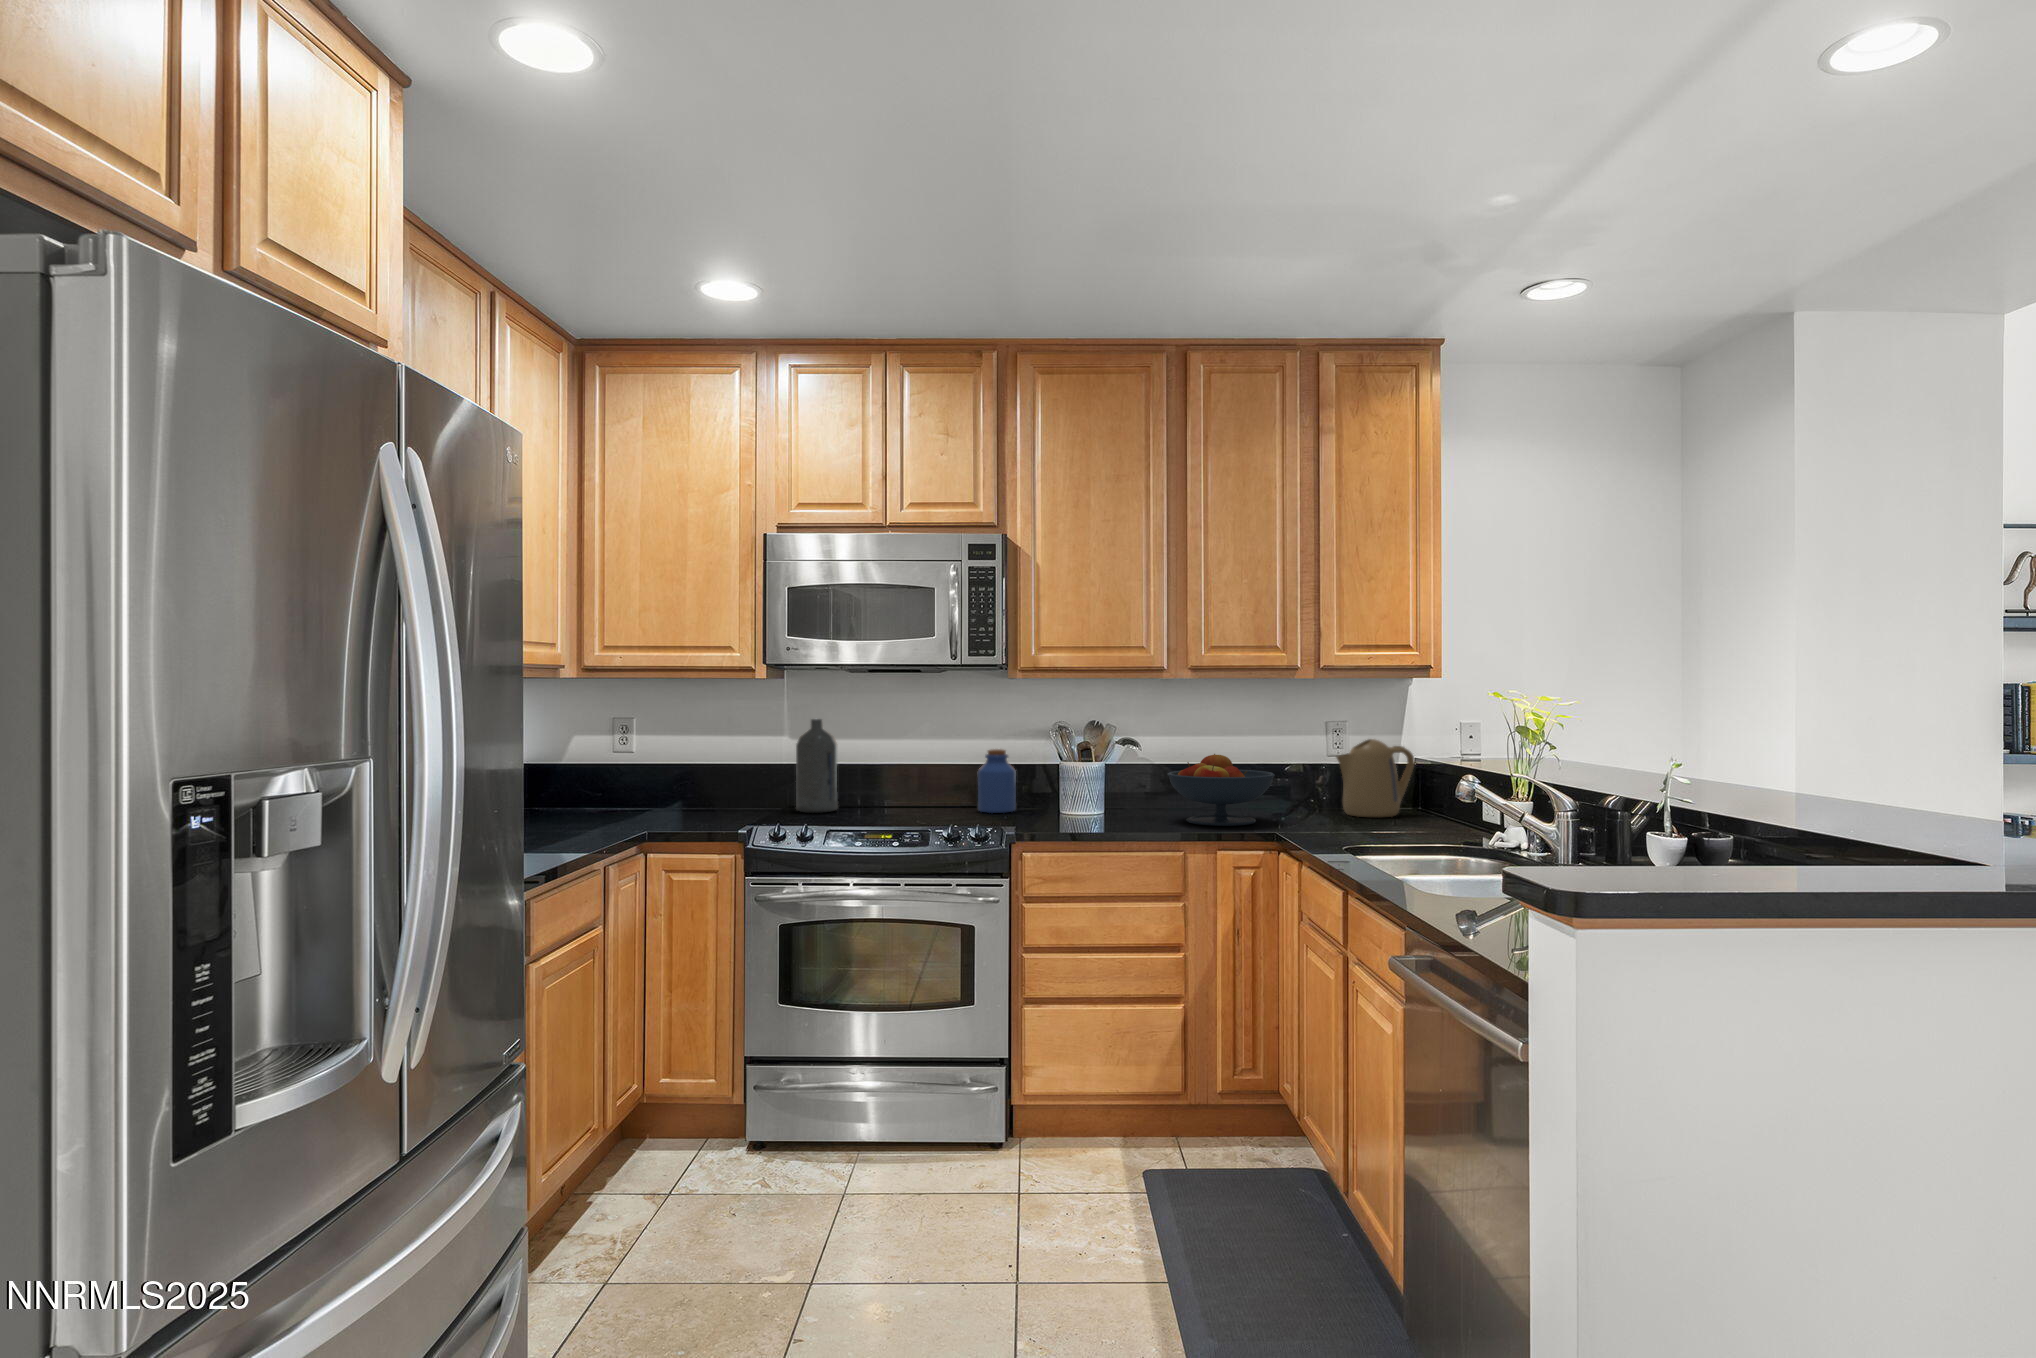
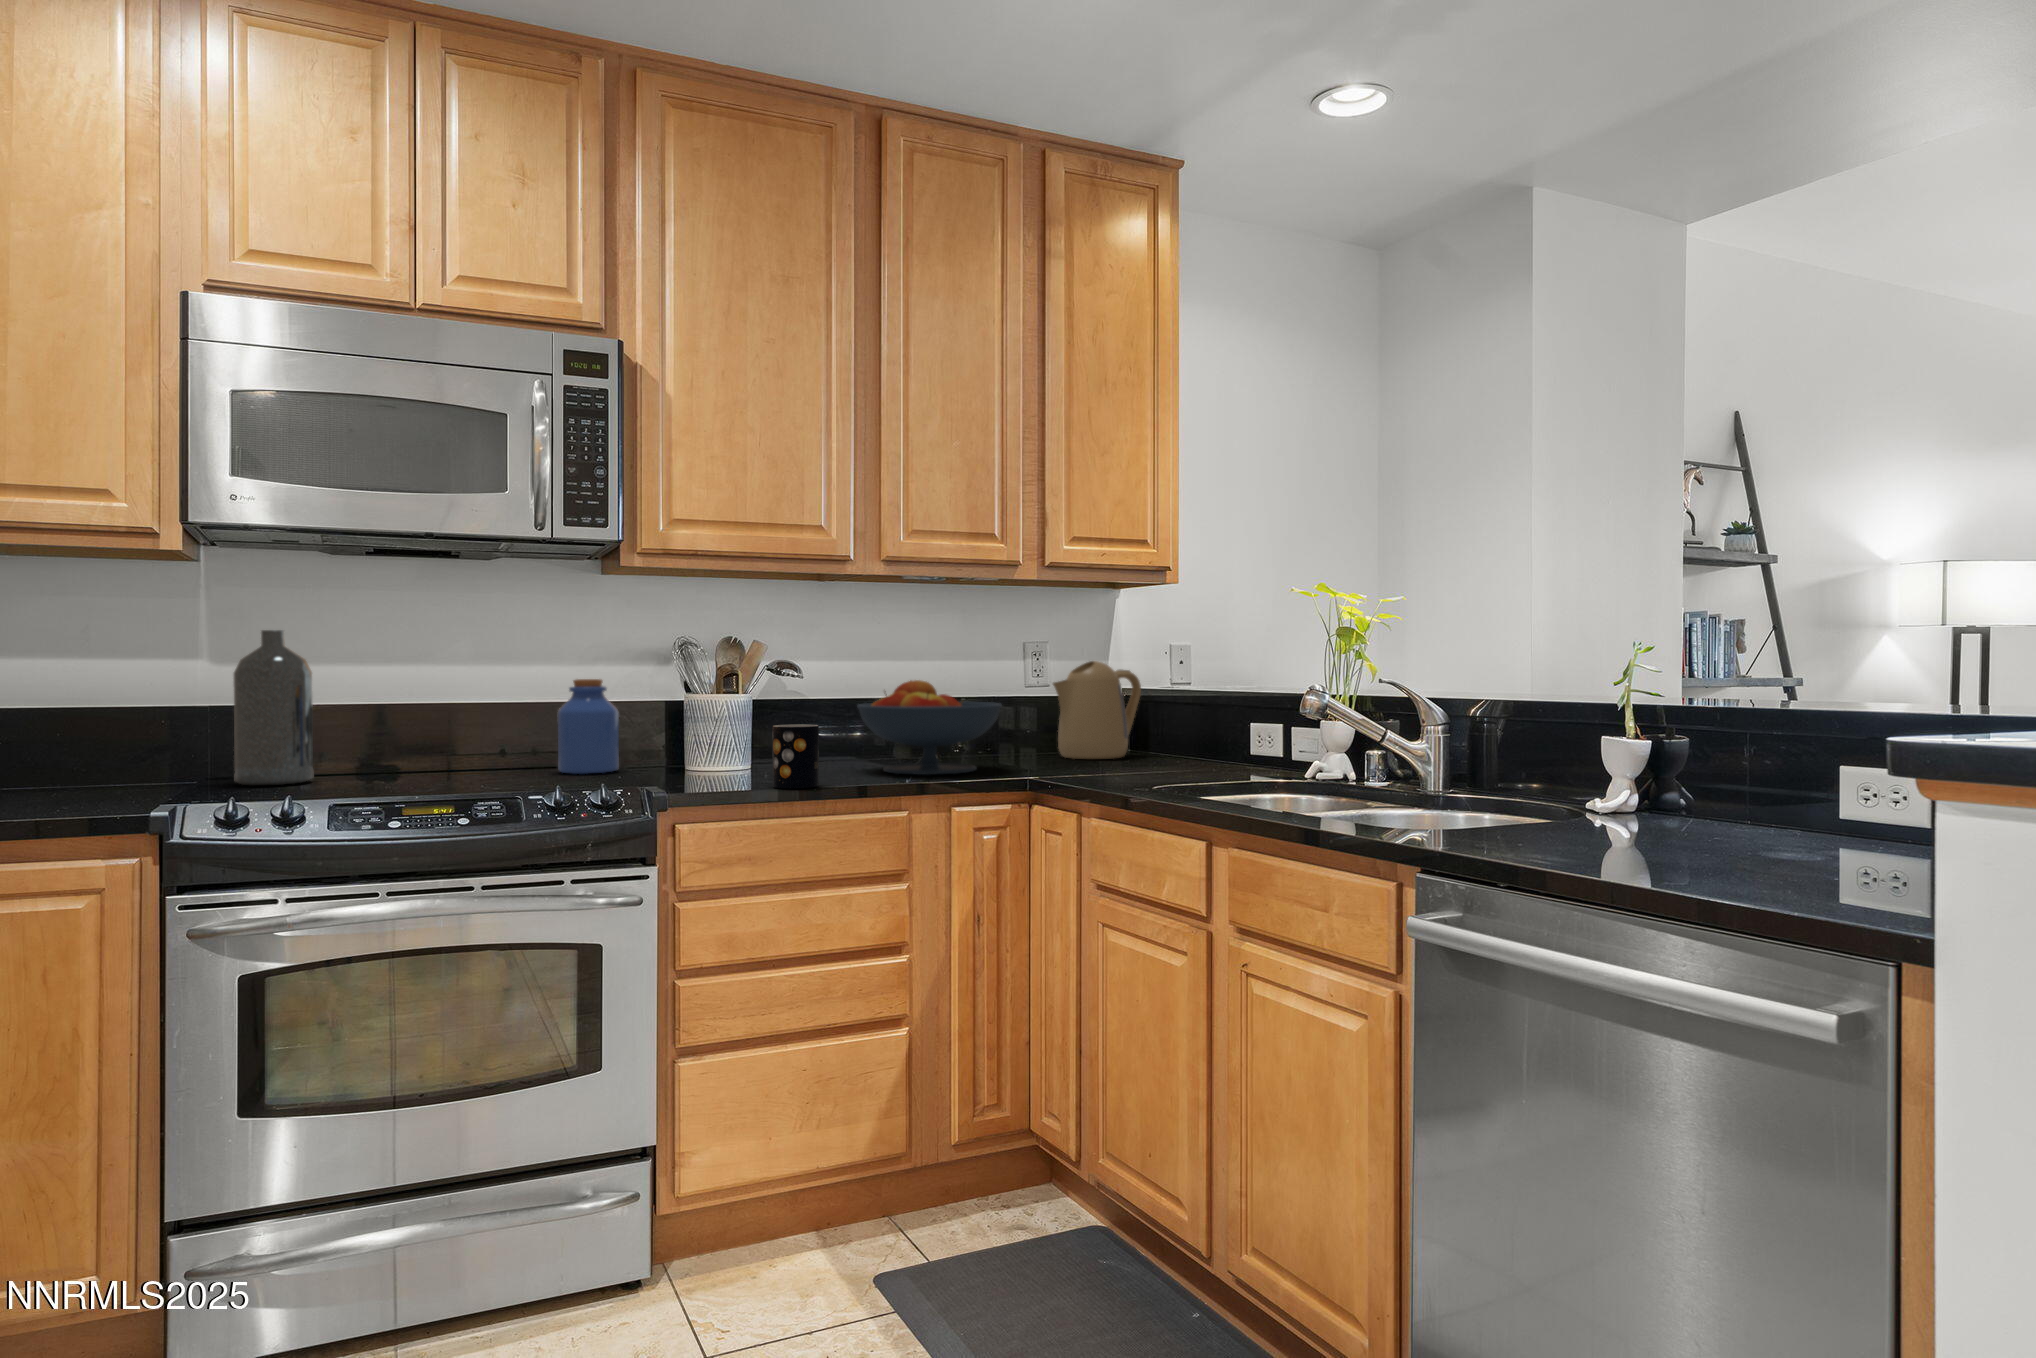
mug: none [1093,788,1124,832] -> present [773,725,819,788]

